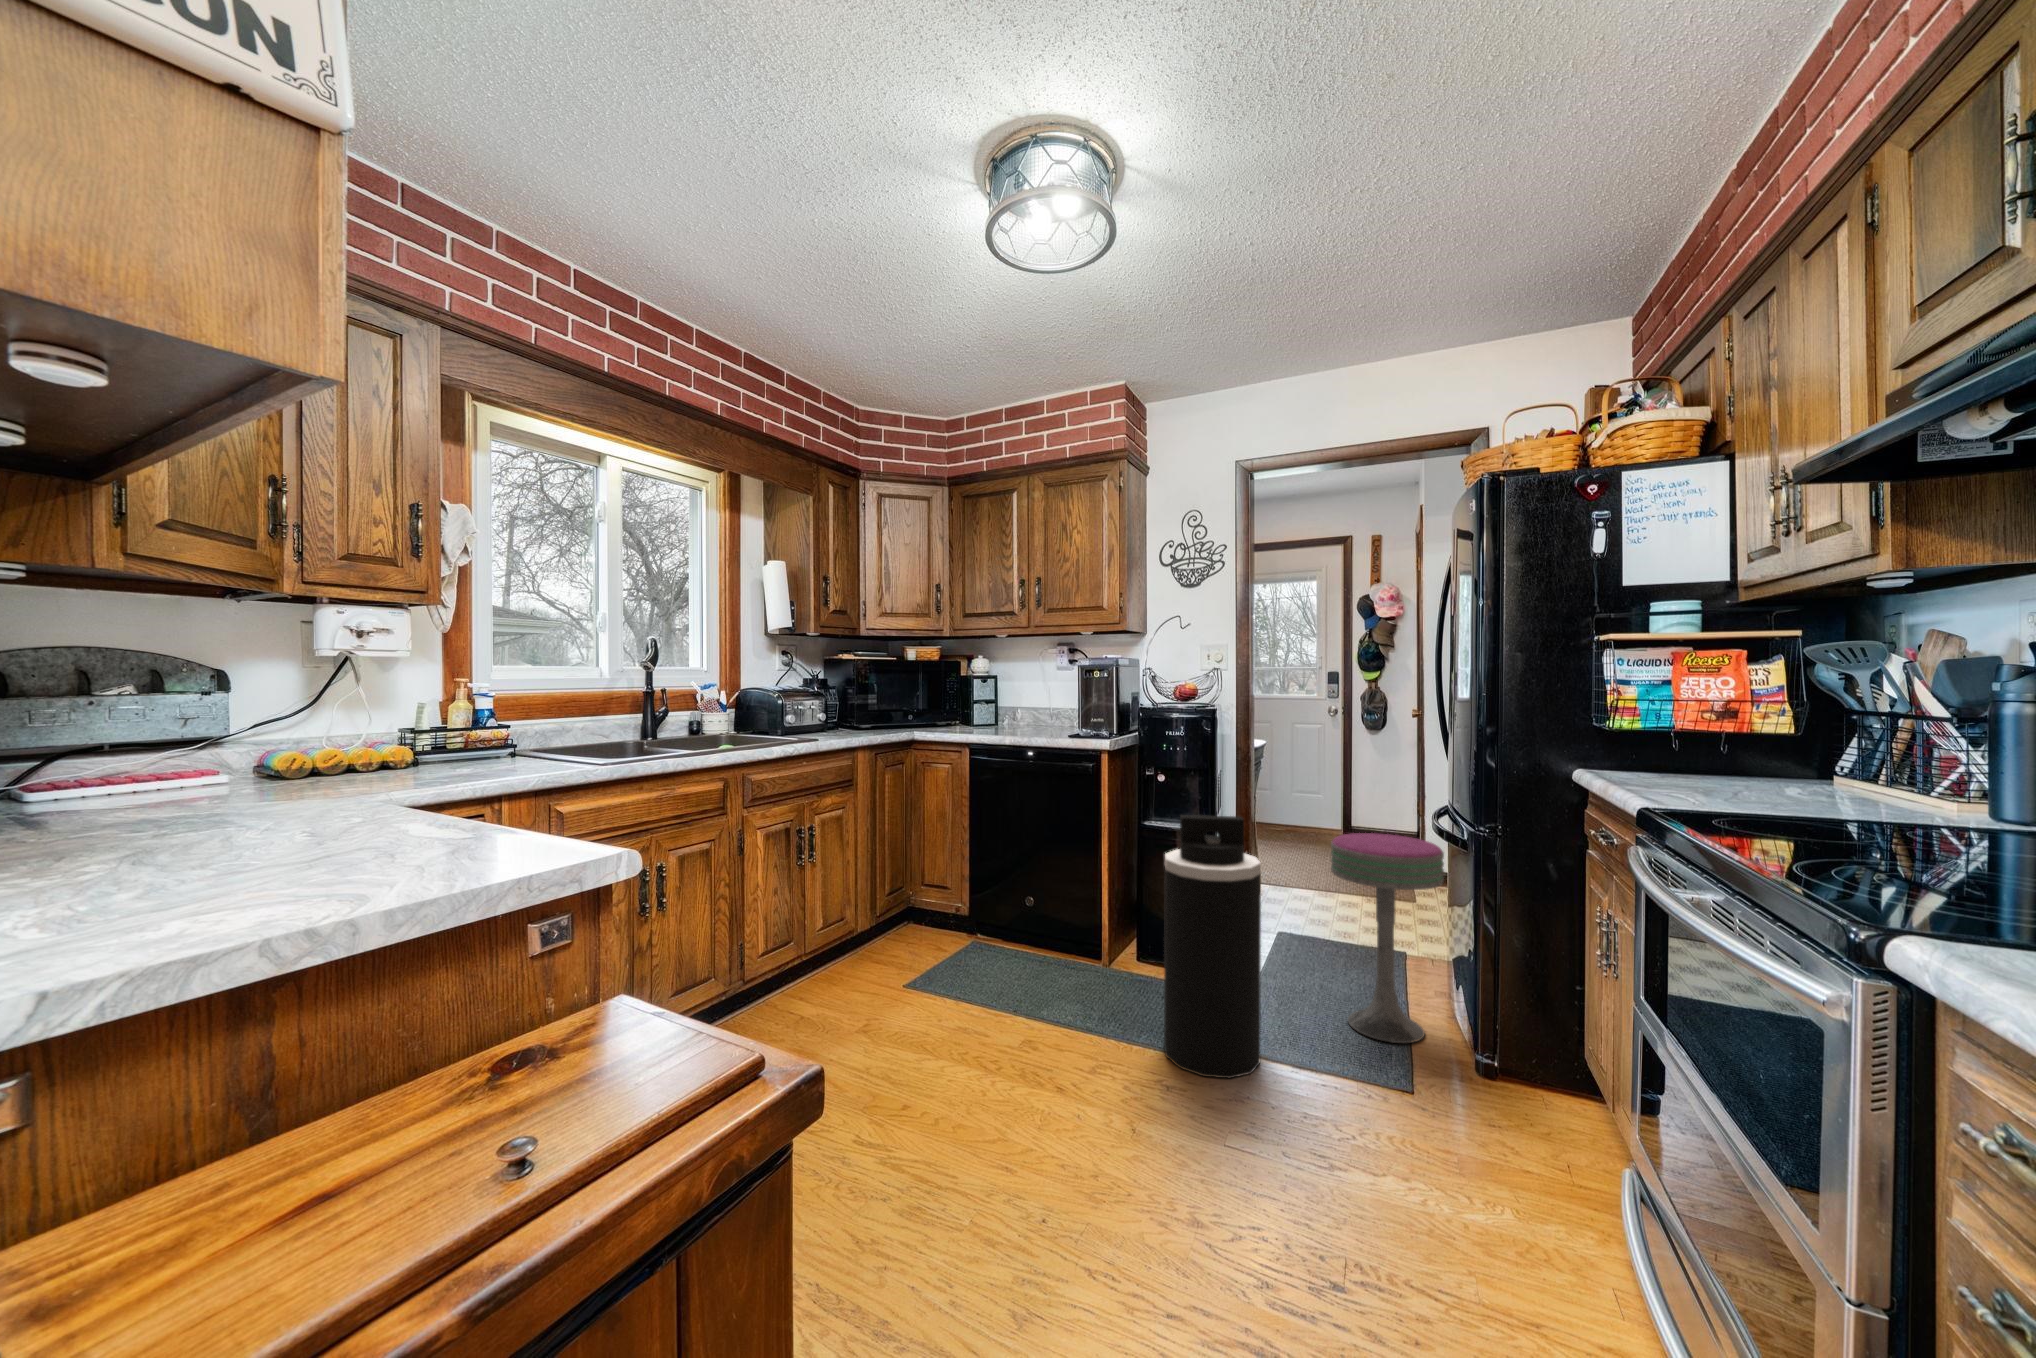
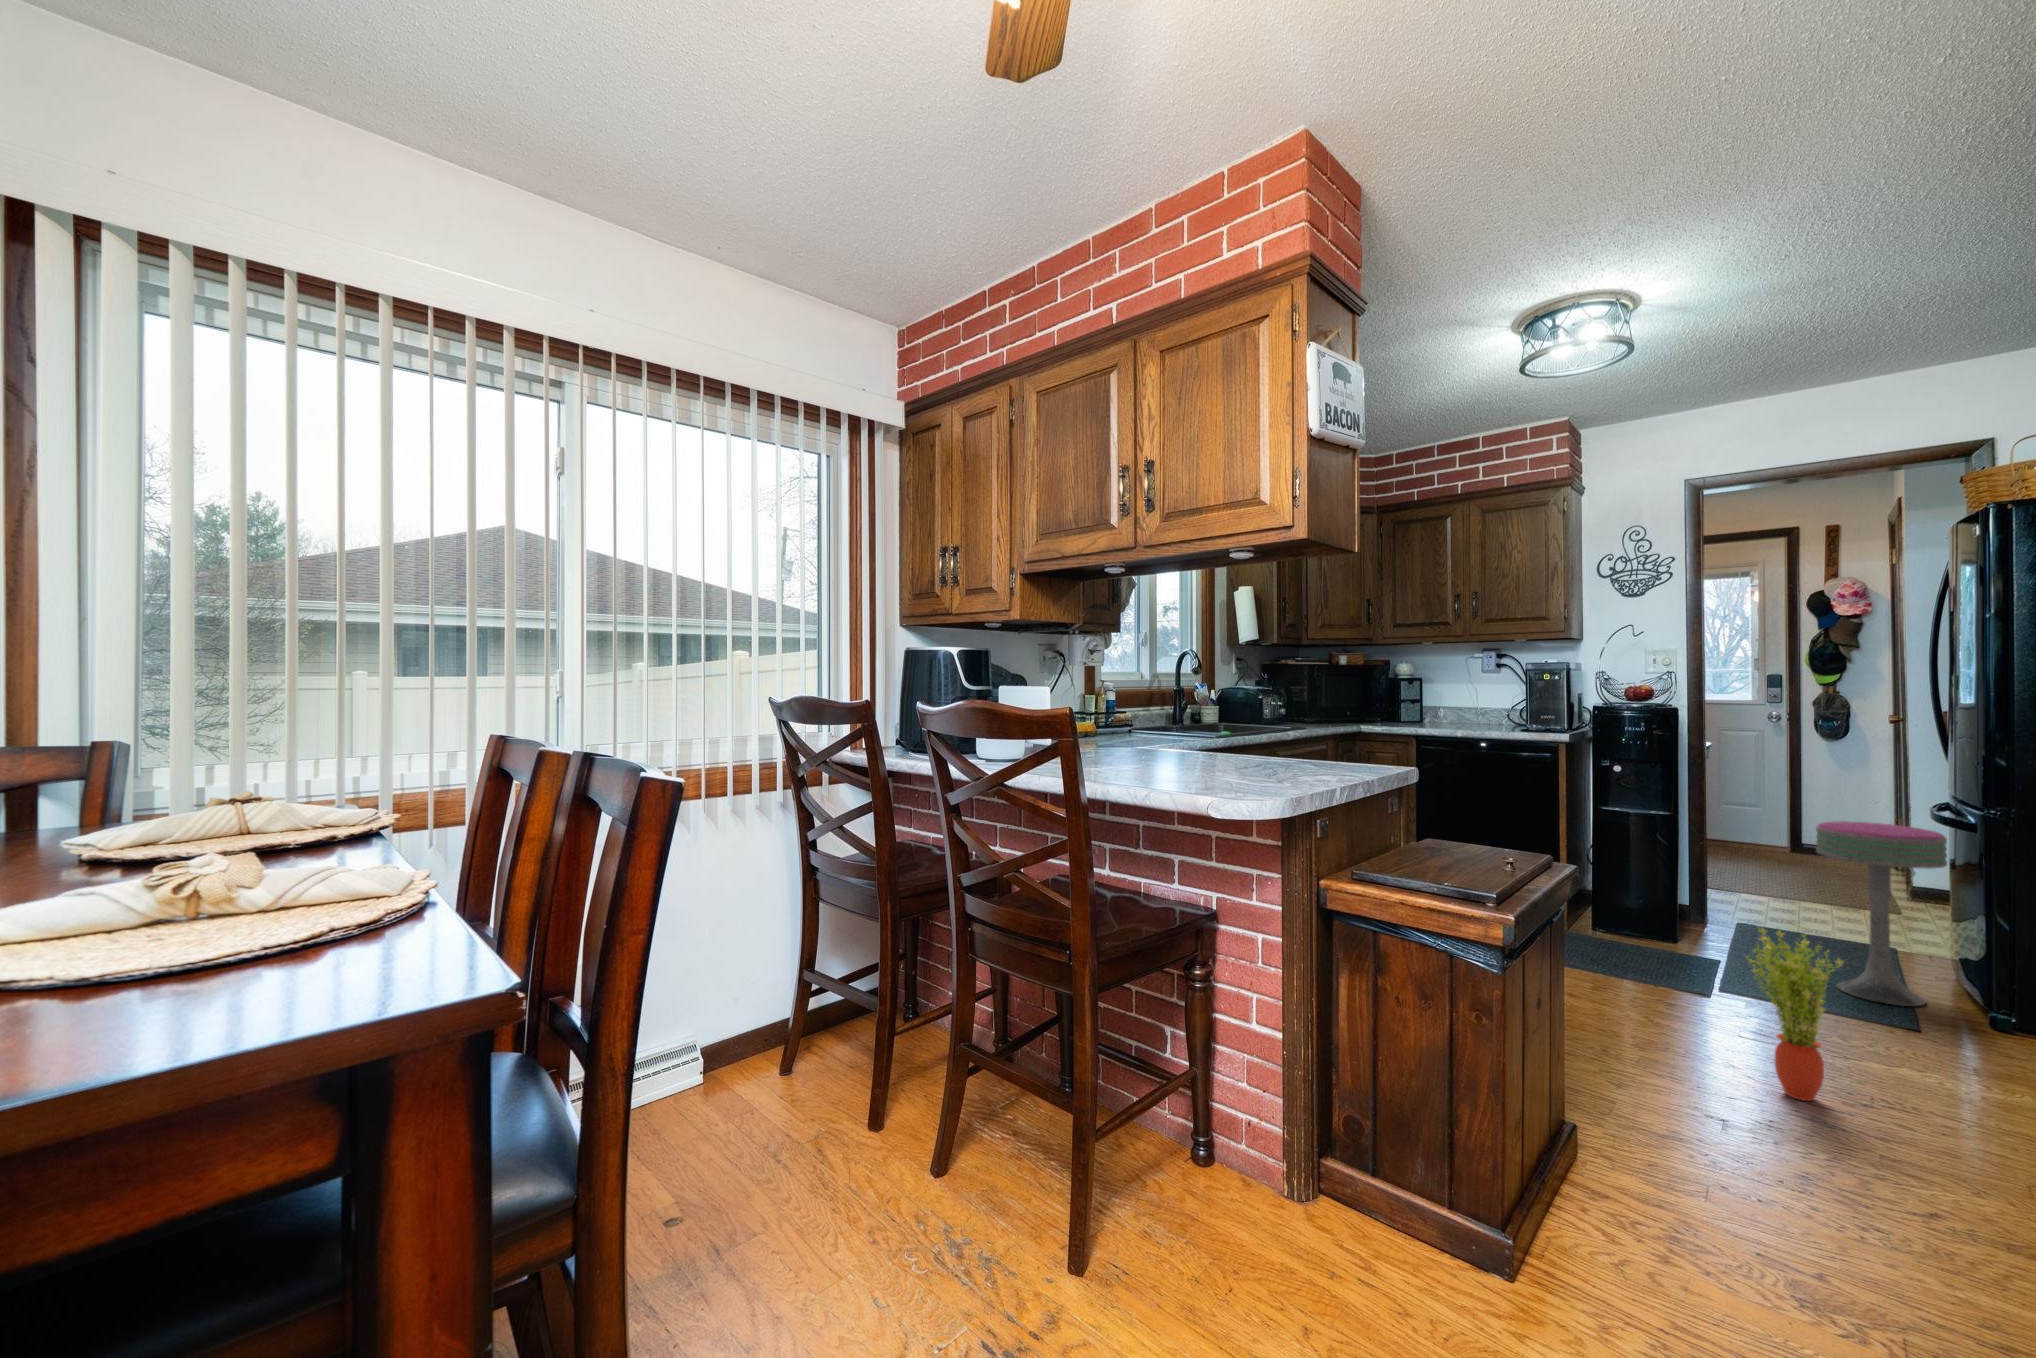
trash can: present [1164,815,1261,1078] -> none [1651,794,1753,1009]
potted plant: none [1208,1021,1316,1268] -> present [1747,928,1843,1101]

